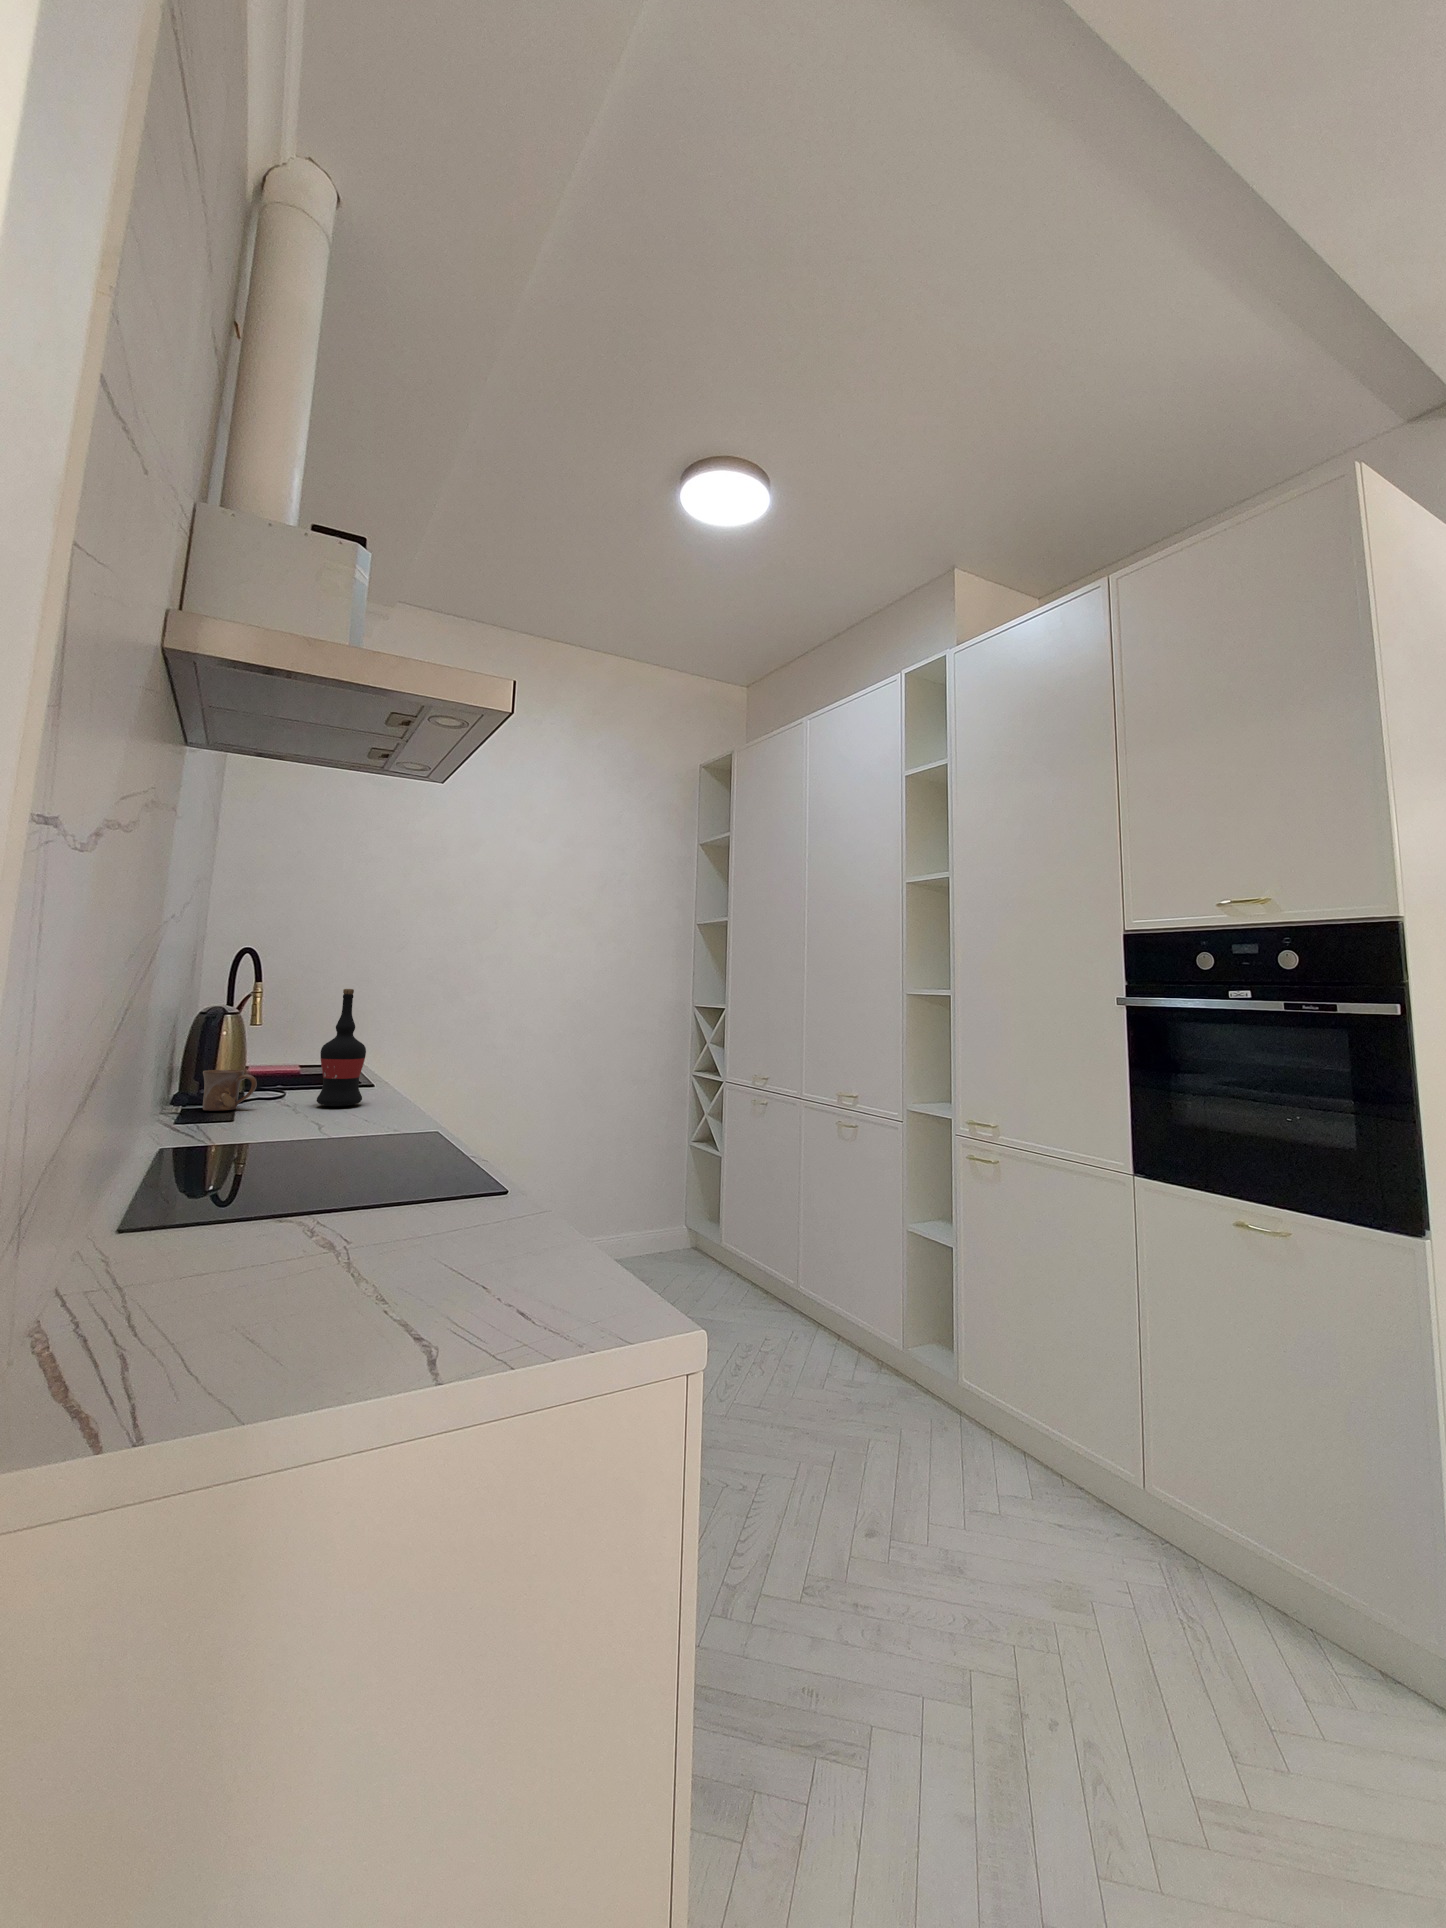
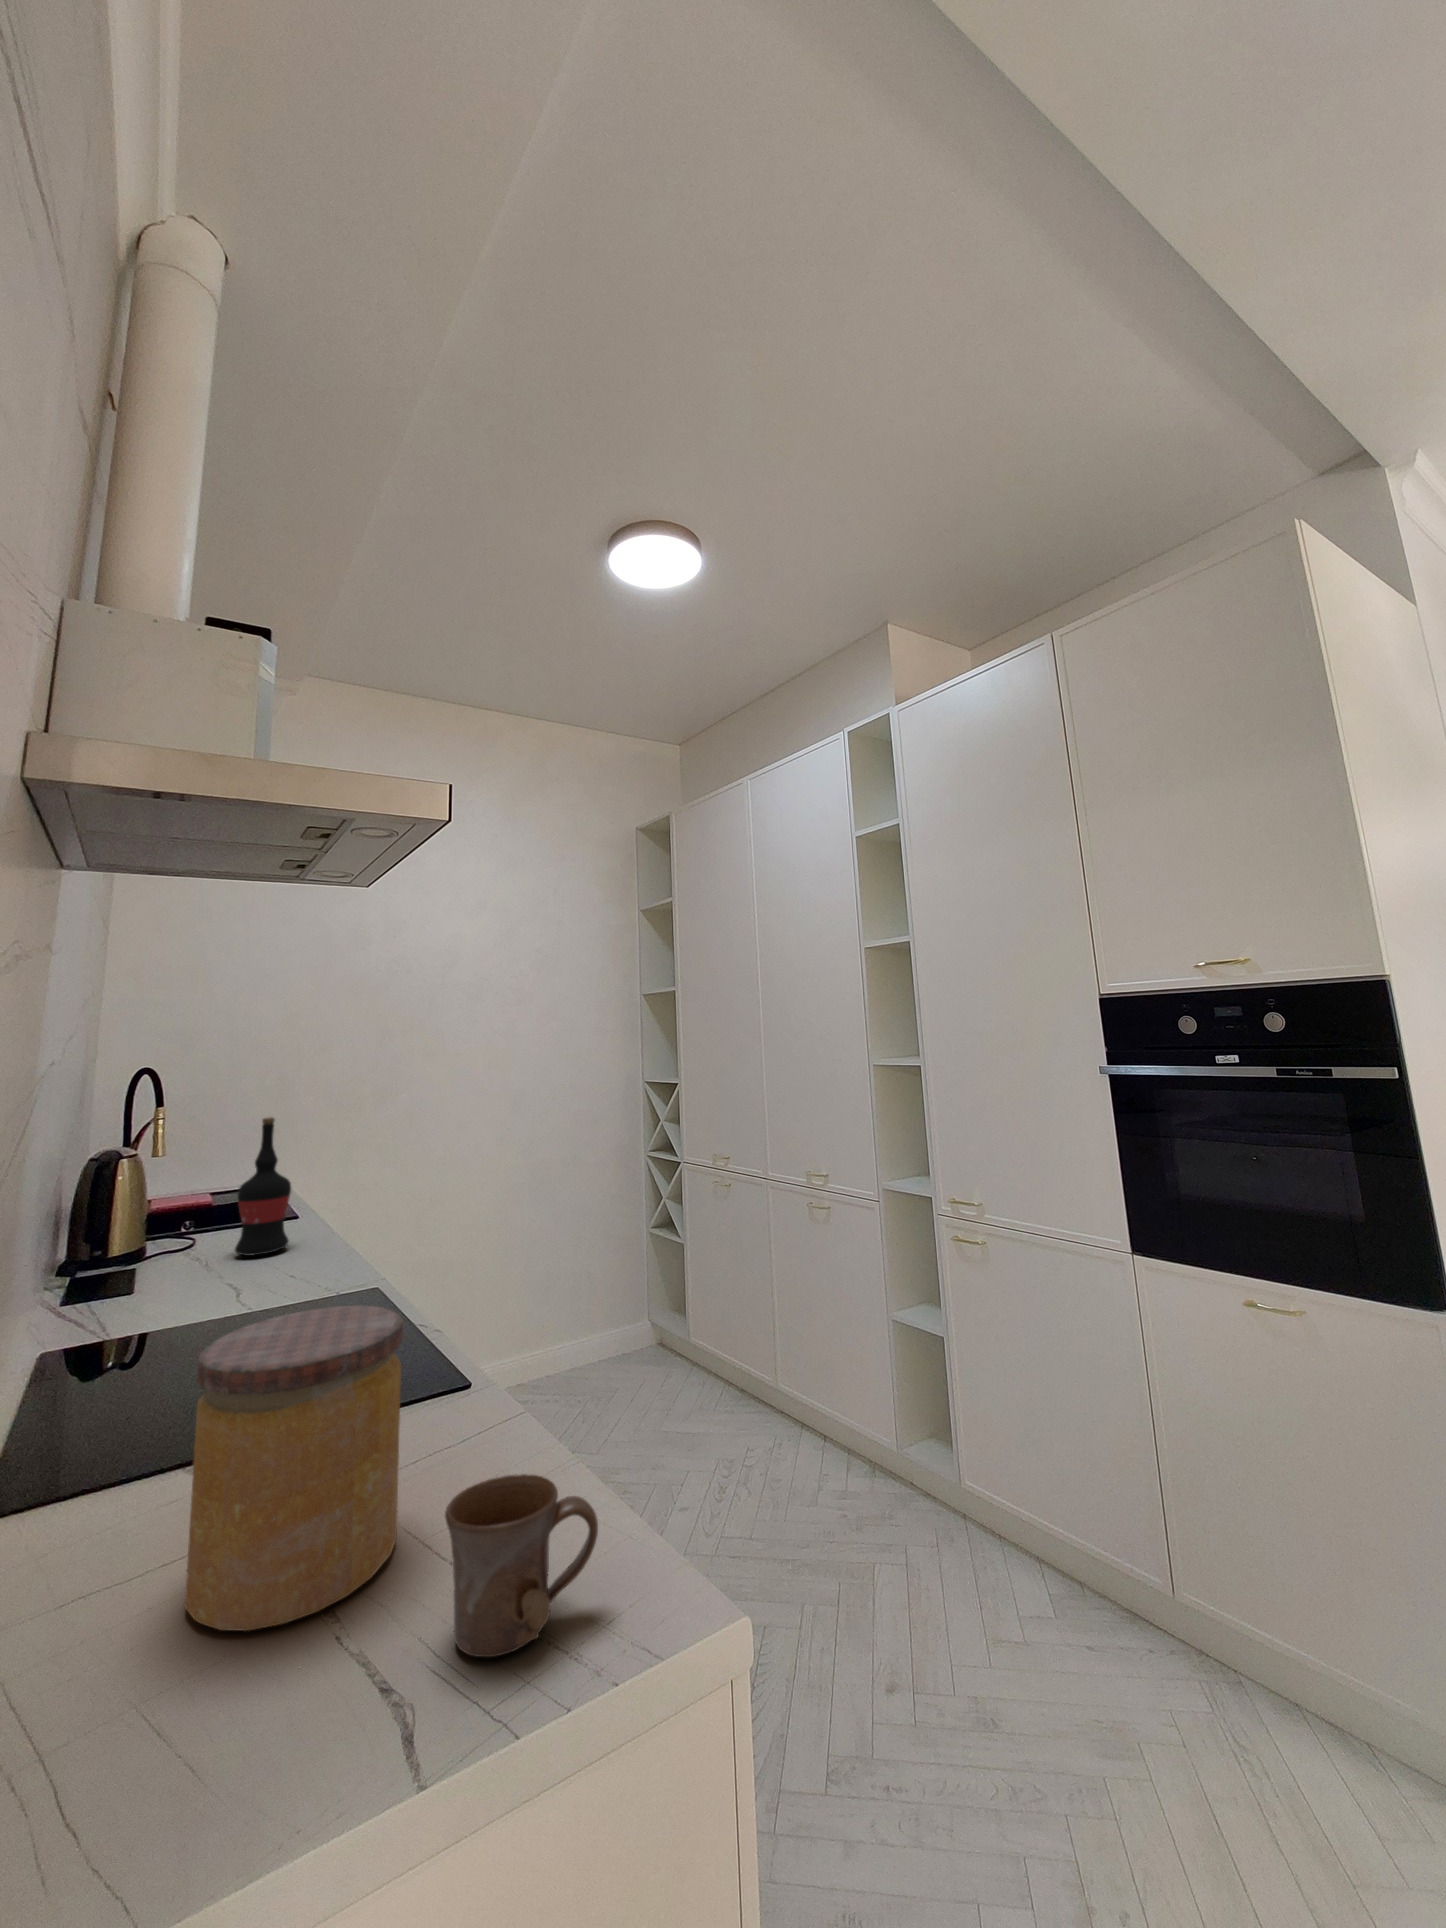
mug: present [203,1070,257,1111] -> present [445,1474,598,1657]
jar: none [275,1091,447,1299] -> present [185,1305,403,1631]

